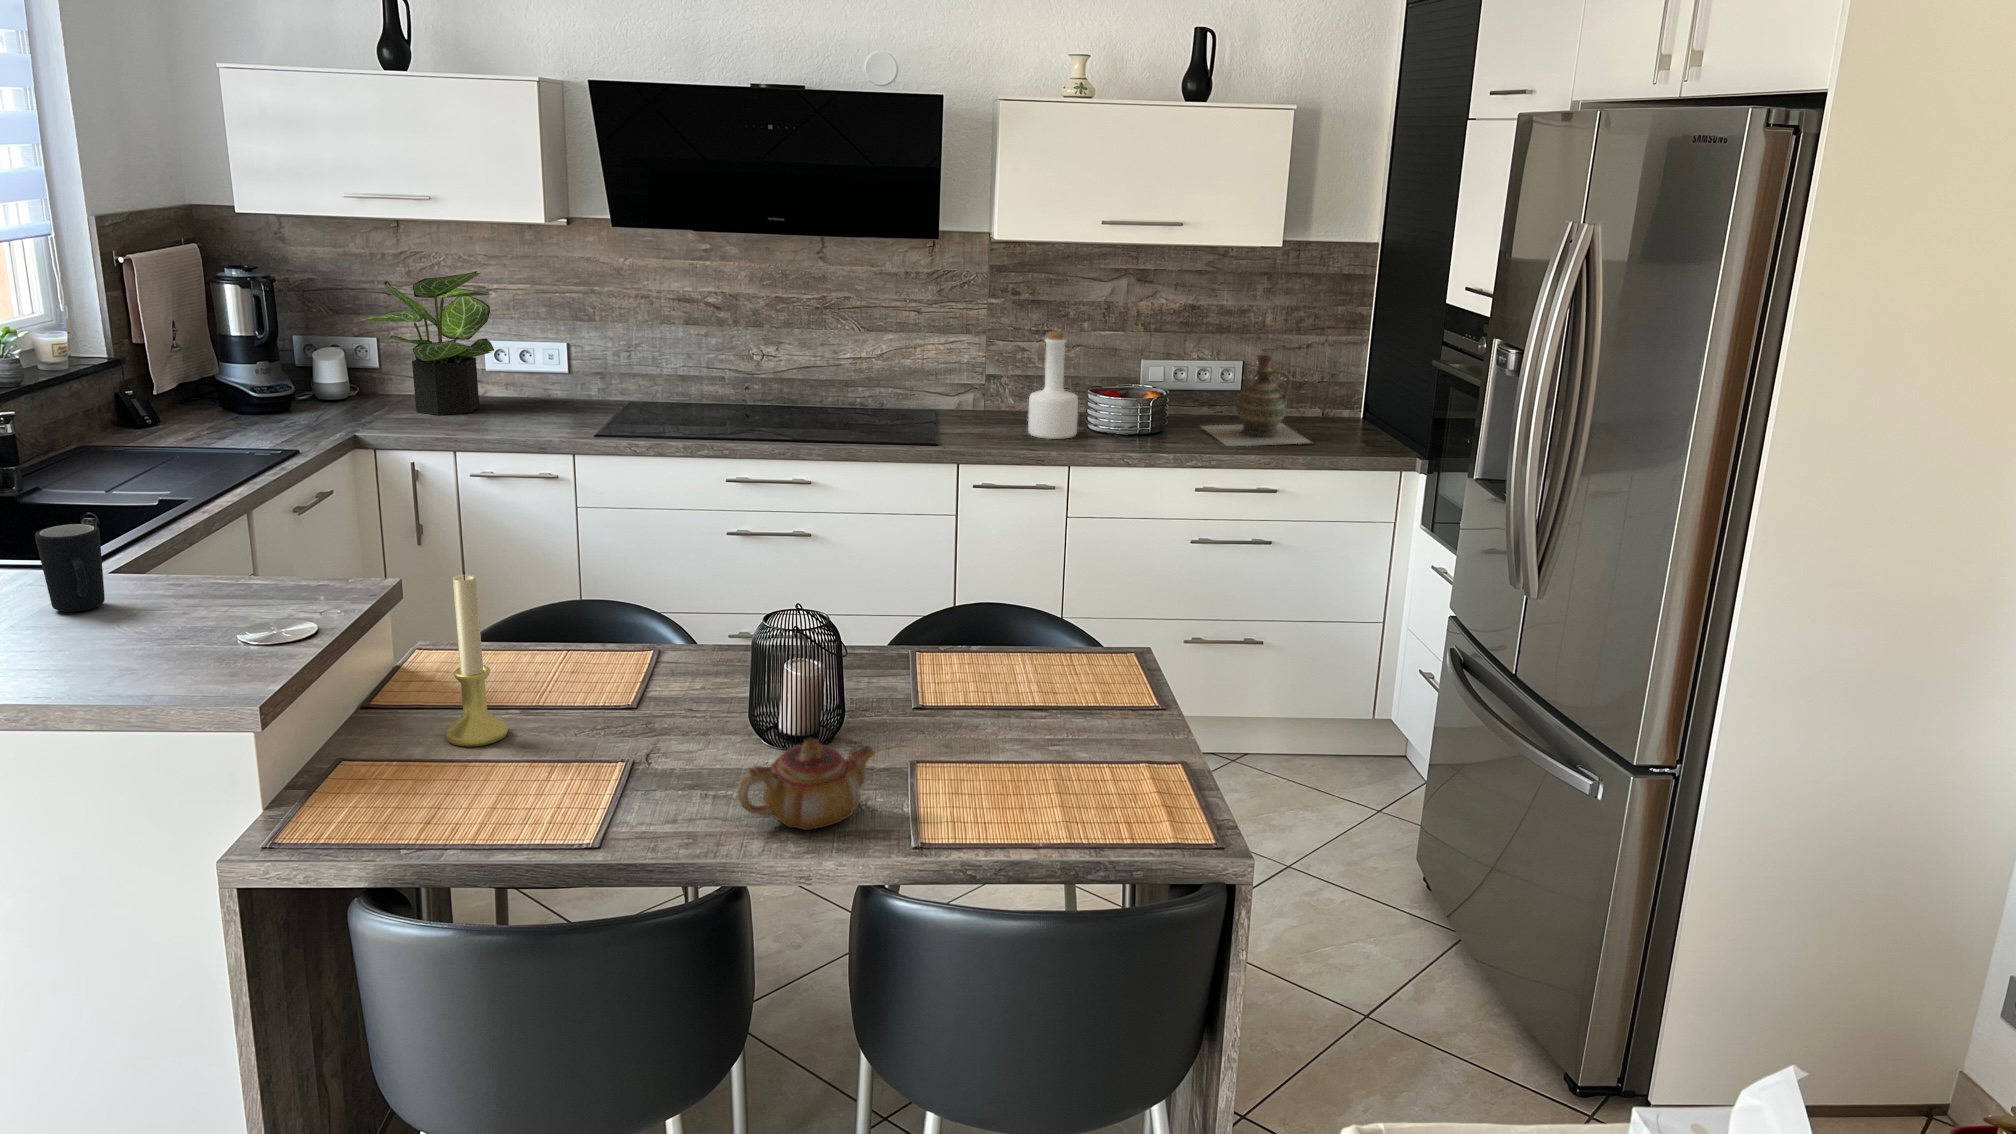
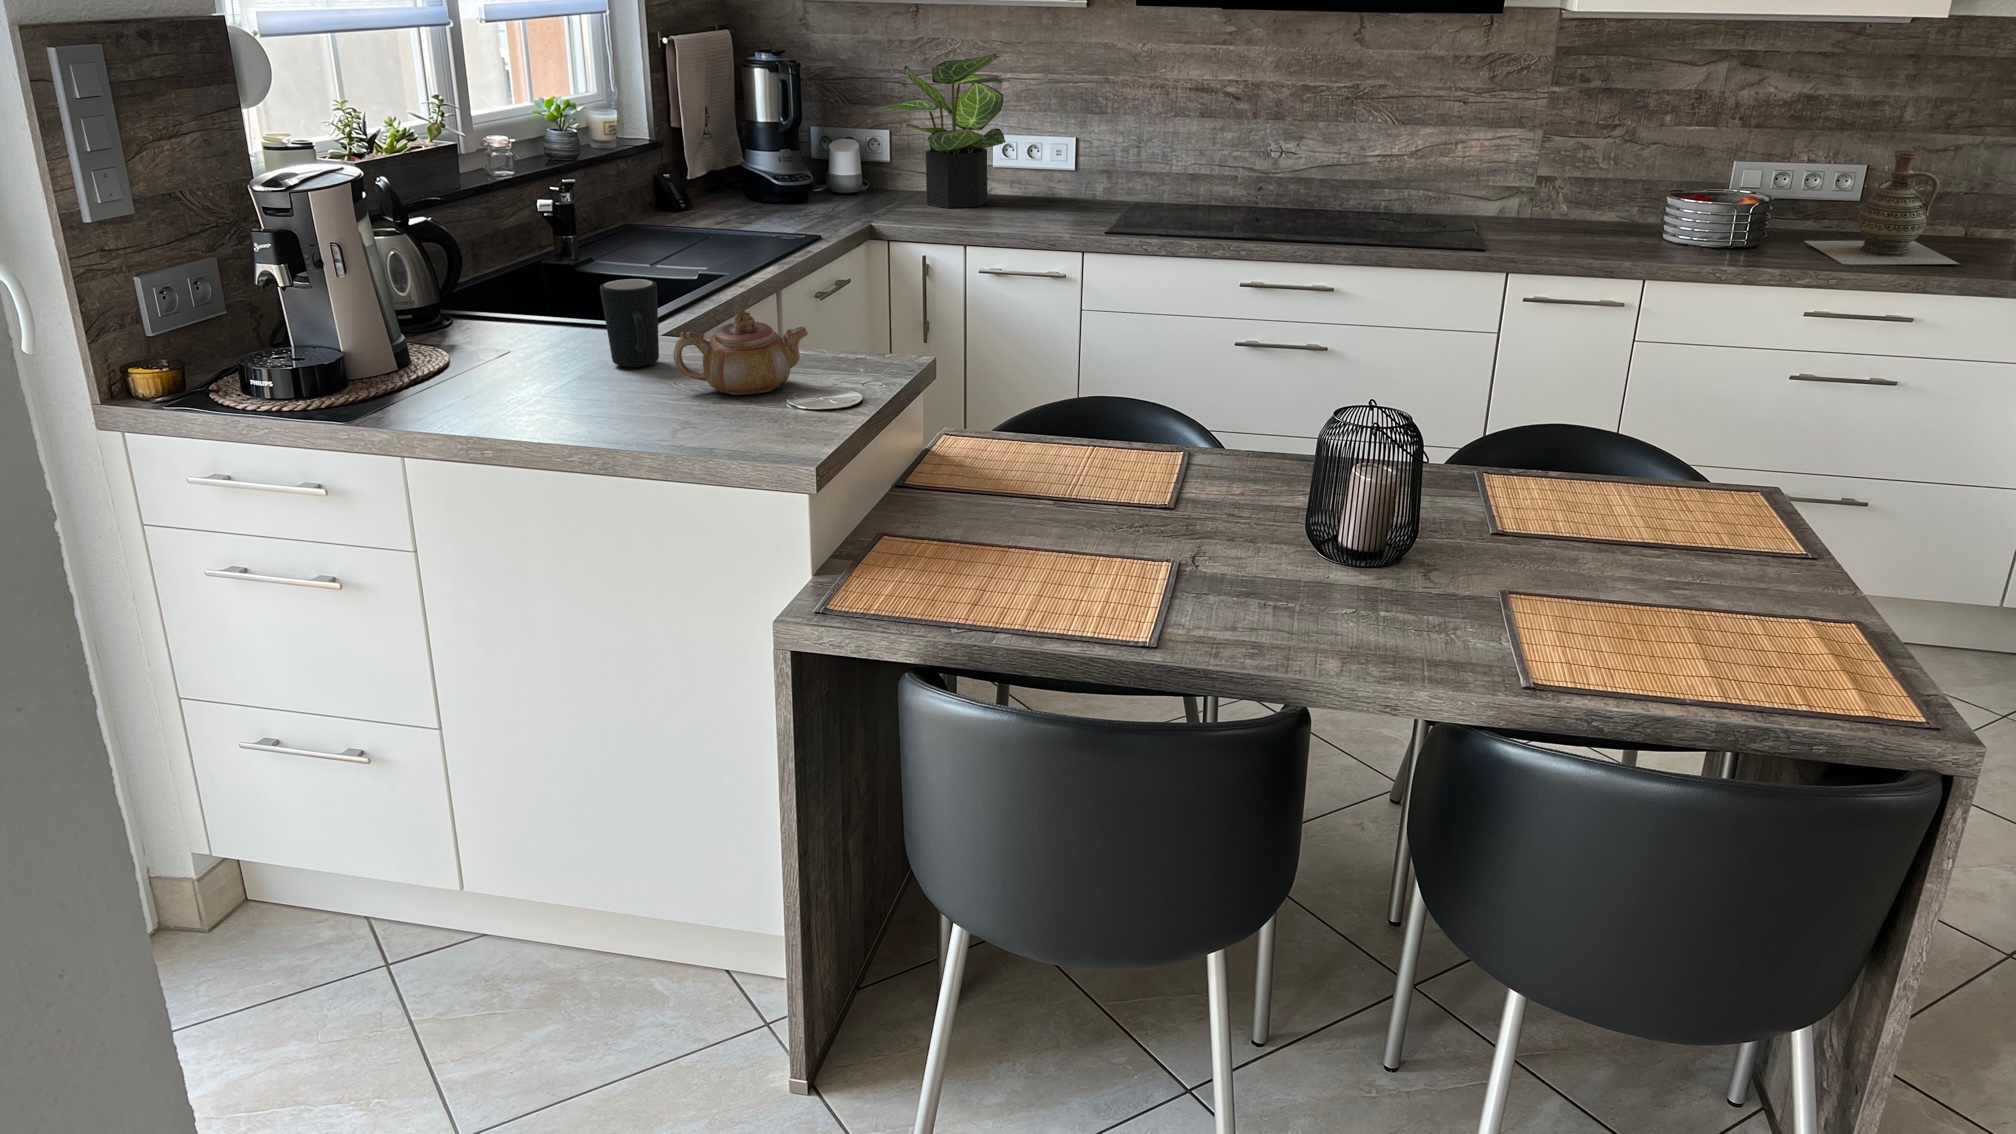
bottle: present [1028,332,1078,439] -> none [1589,122,1656,250]
candle holder: present [445,571,508,747] -> none [983,339,1047,532]
teapot: present [738,738,875,830] -> present [674,310,808,395]

